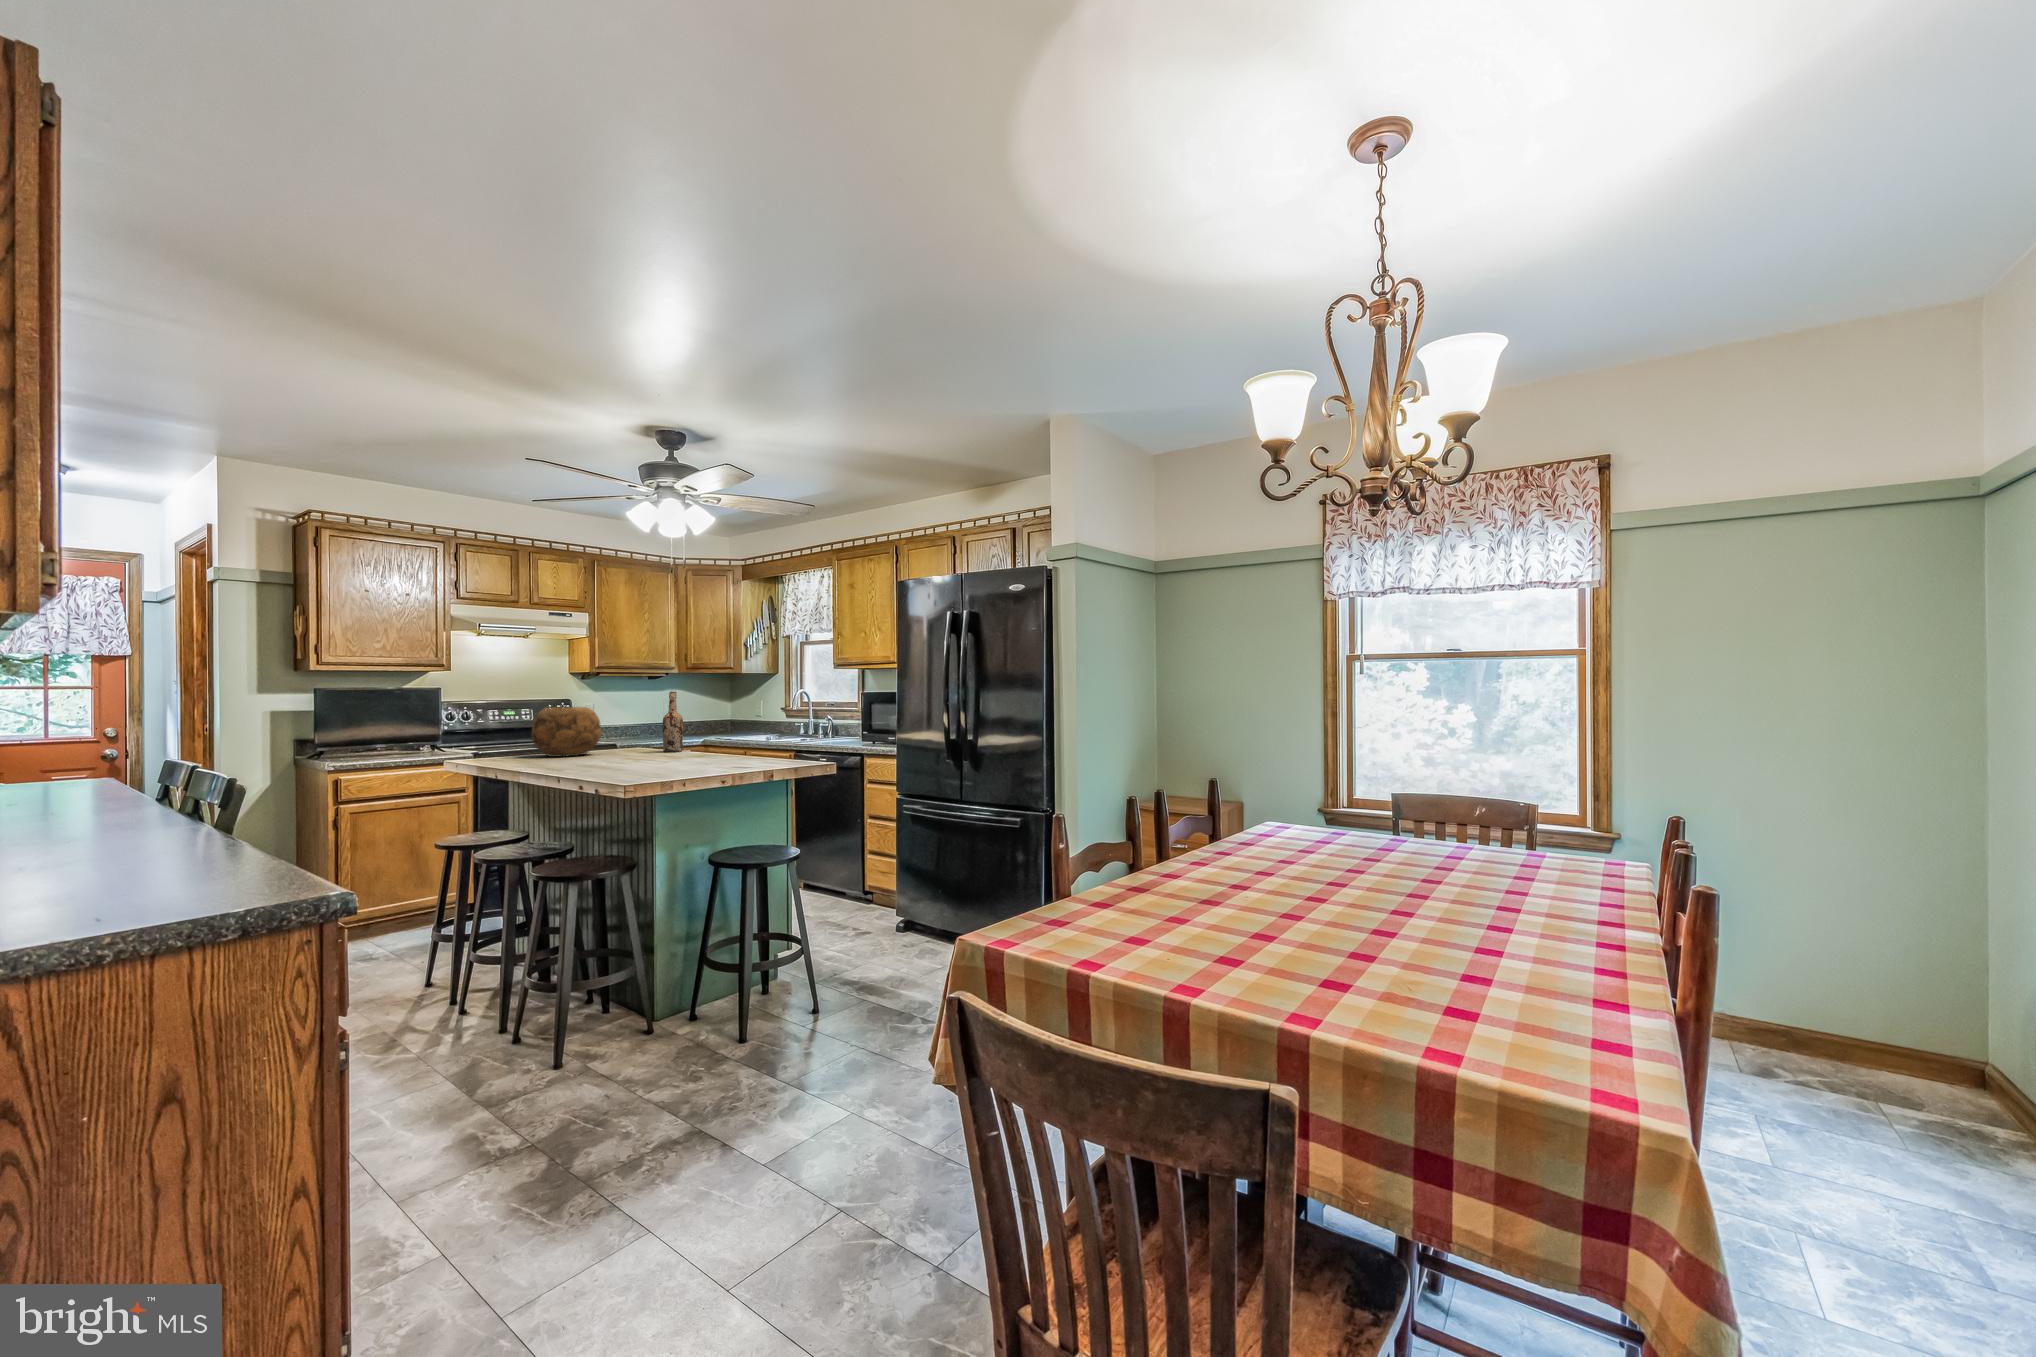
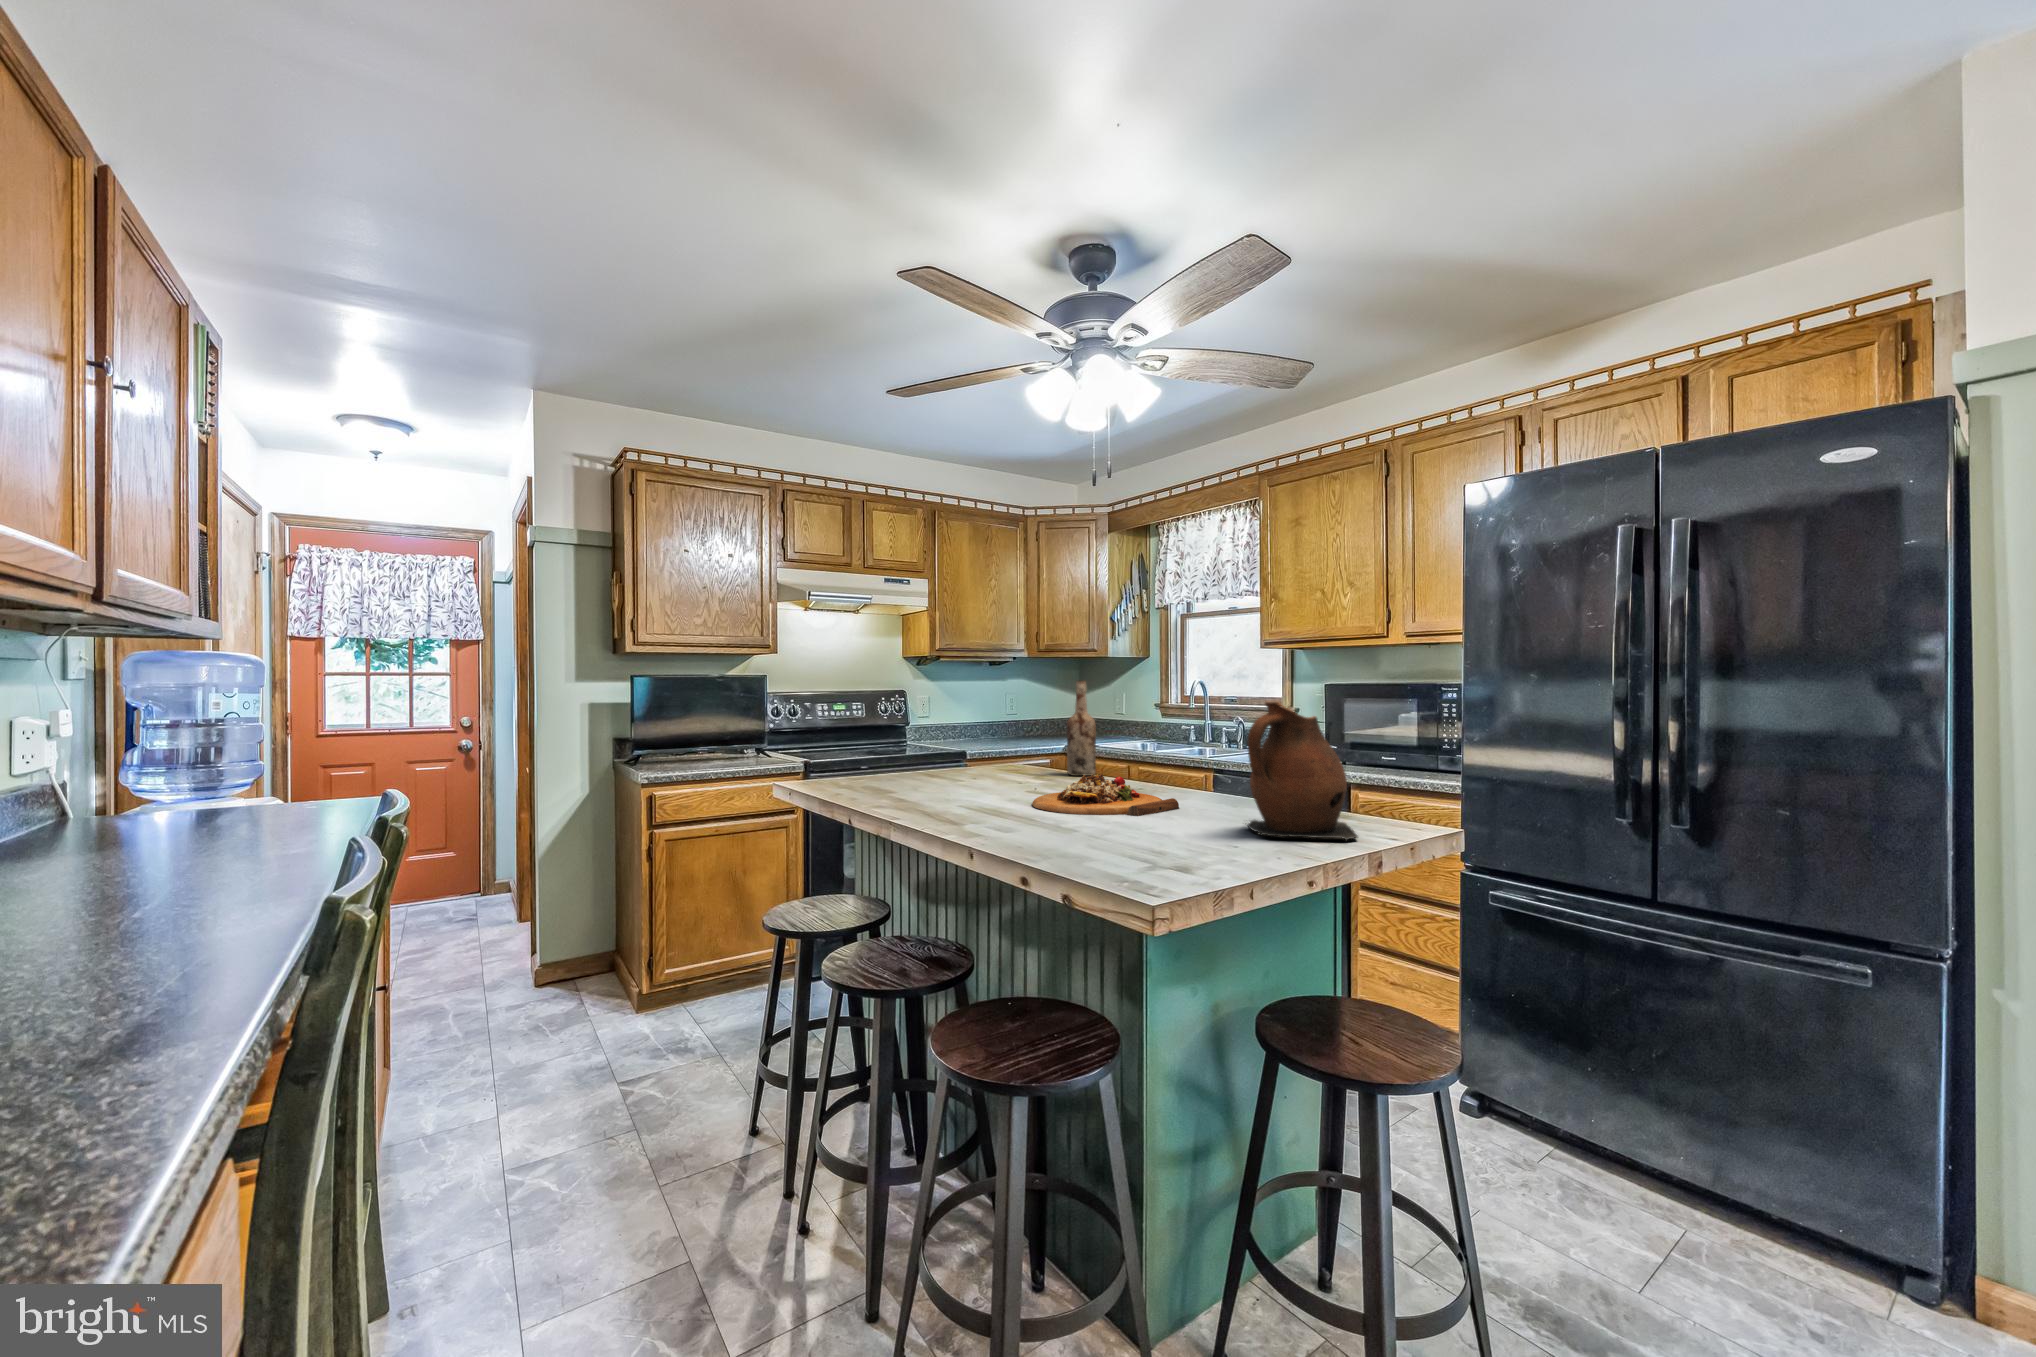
ceramic pitcher: none [710,702,769,768] -> present [1247,702,1358,841]
decorative bowl: present [532,707,601,757] -> none [887,703,981,780]
cutting board: none [613,745,700,765] -> present [1032,774,1179,816]

